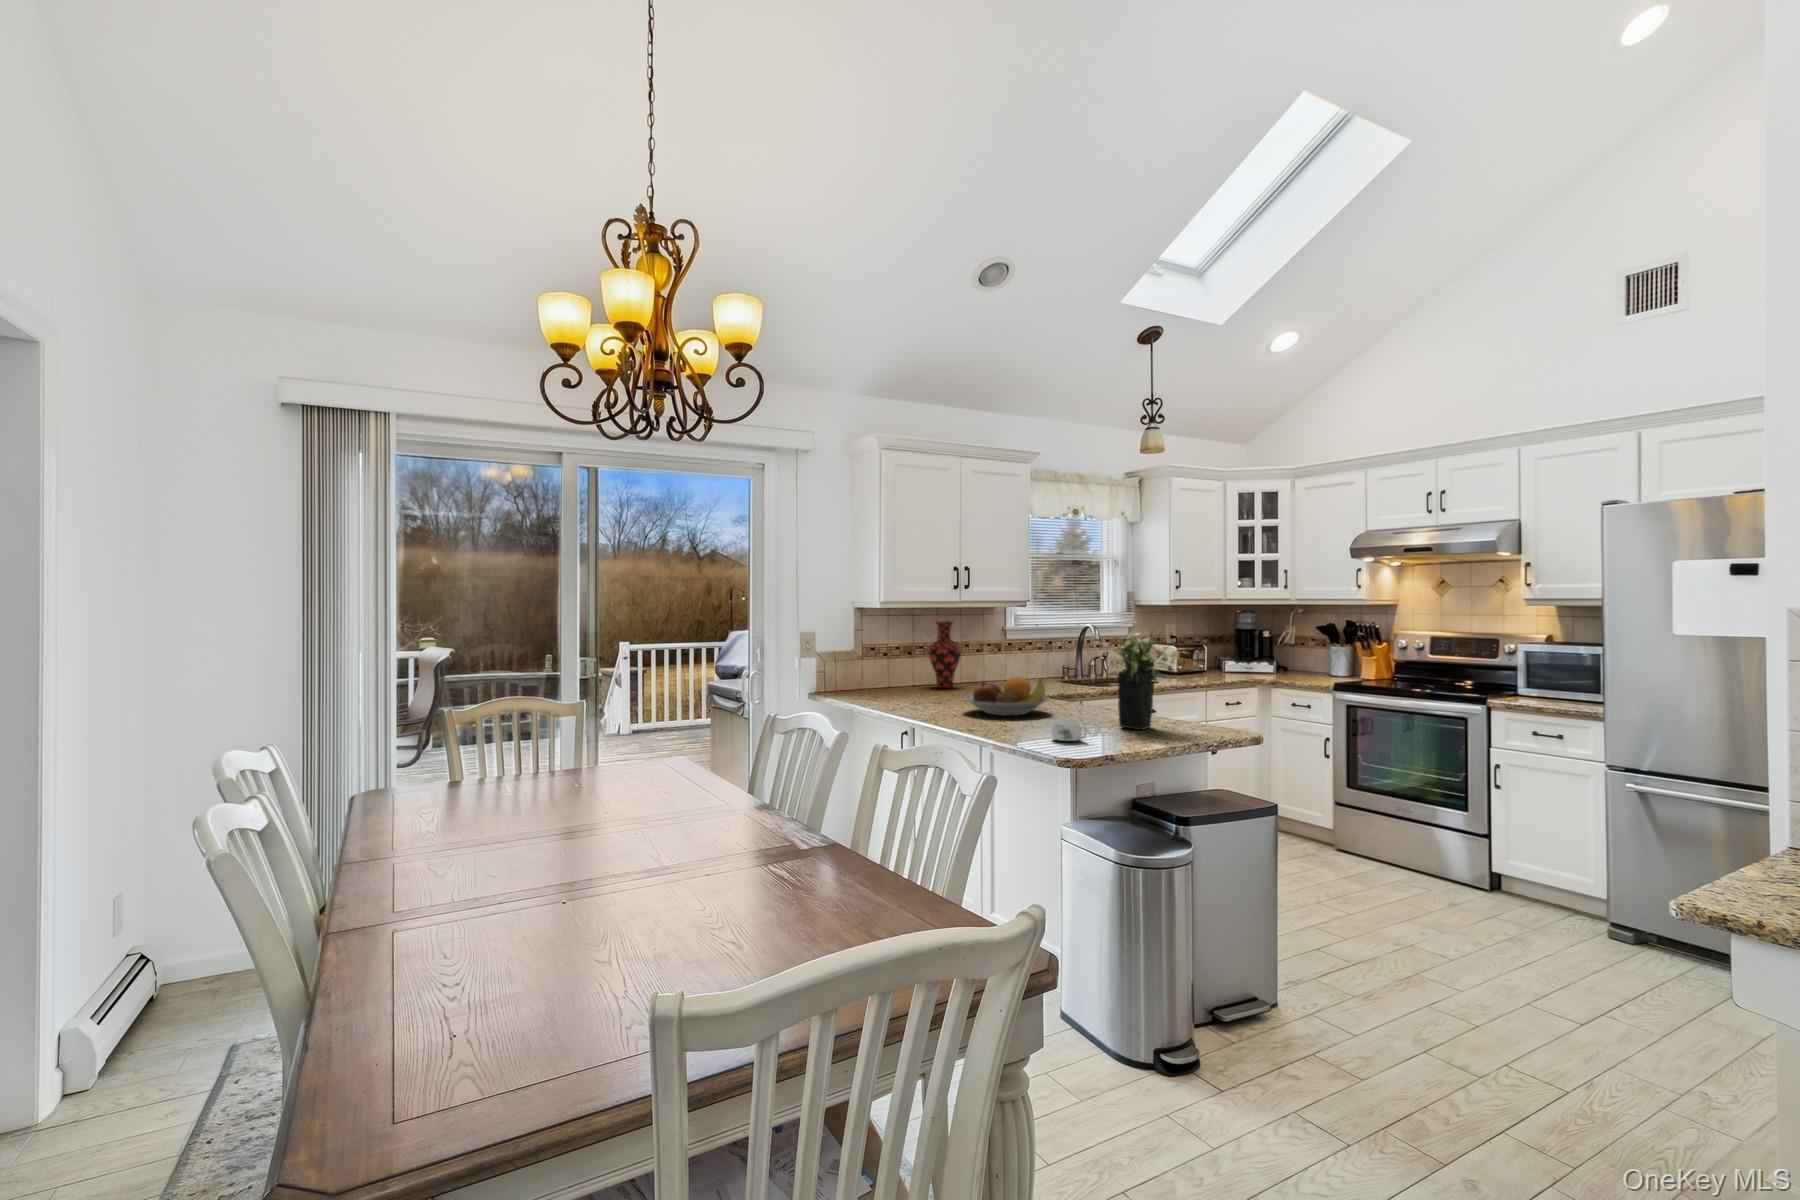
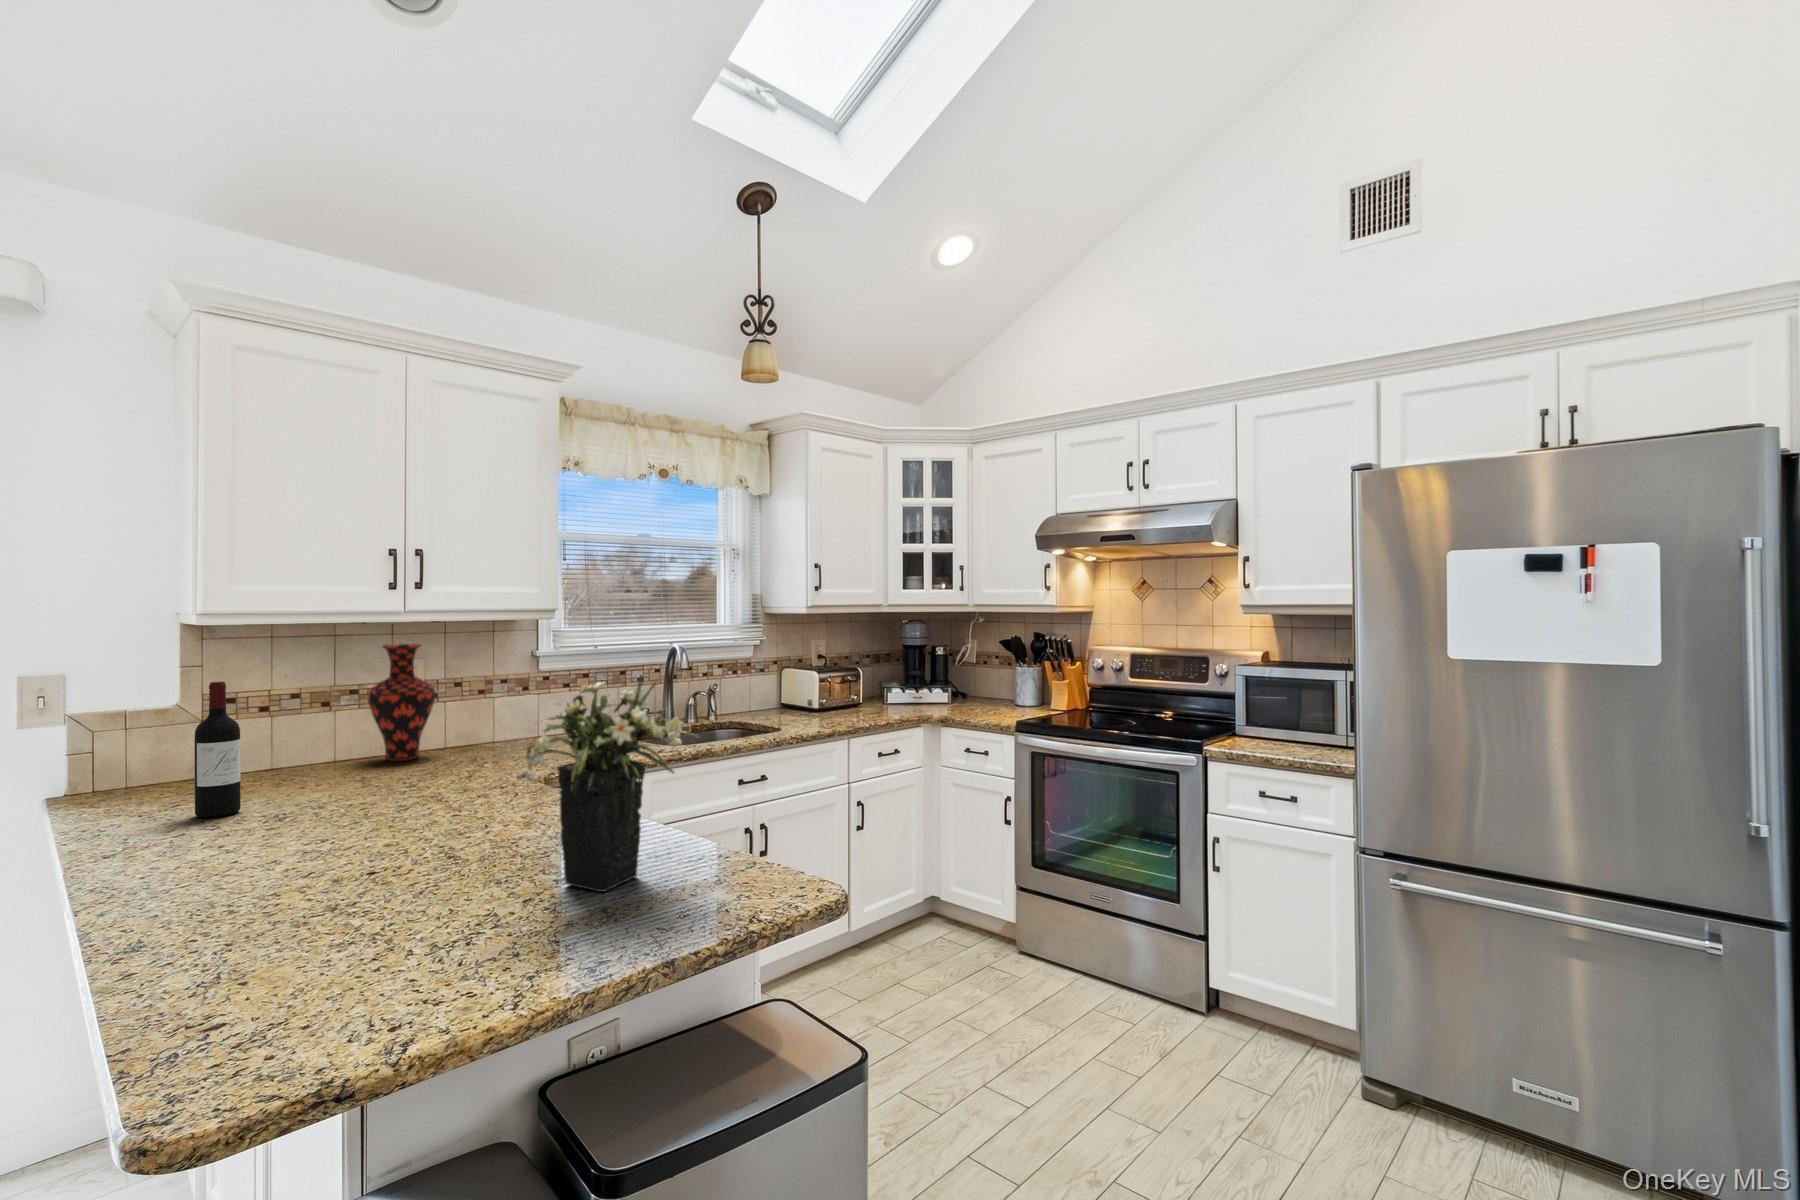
wine bottle: none [892,636,910,703] -> present [195,682,241,817]
fruit bowl: present [964,677,1049,716] -> none [281,764,486,853]
mug: present [1051,720,1087,741] -> none [310,909,400,979]

